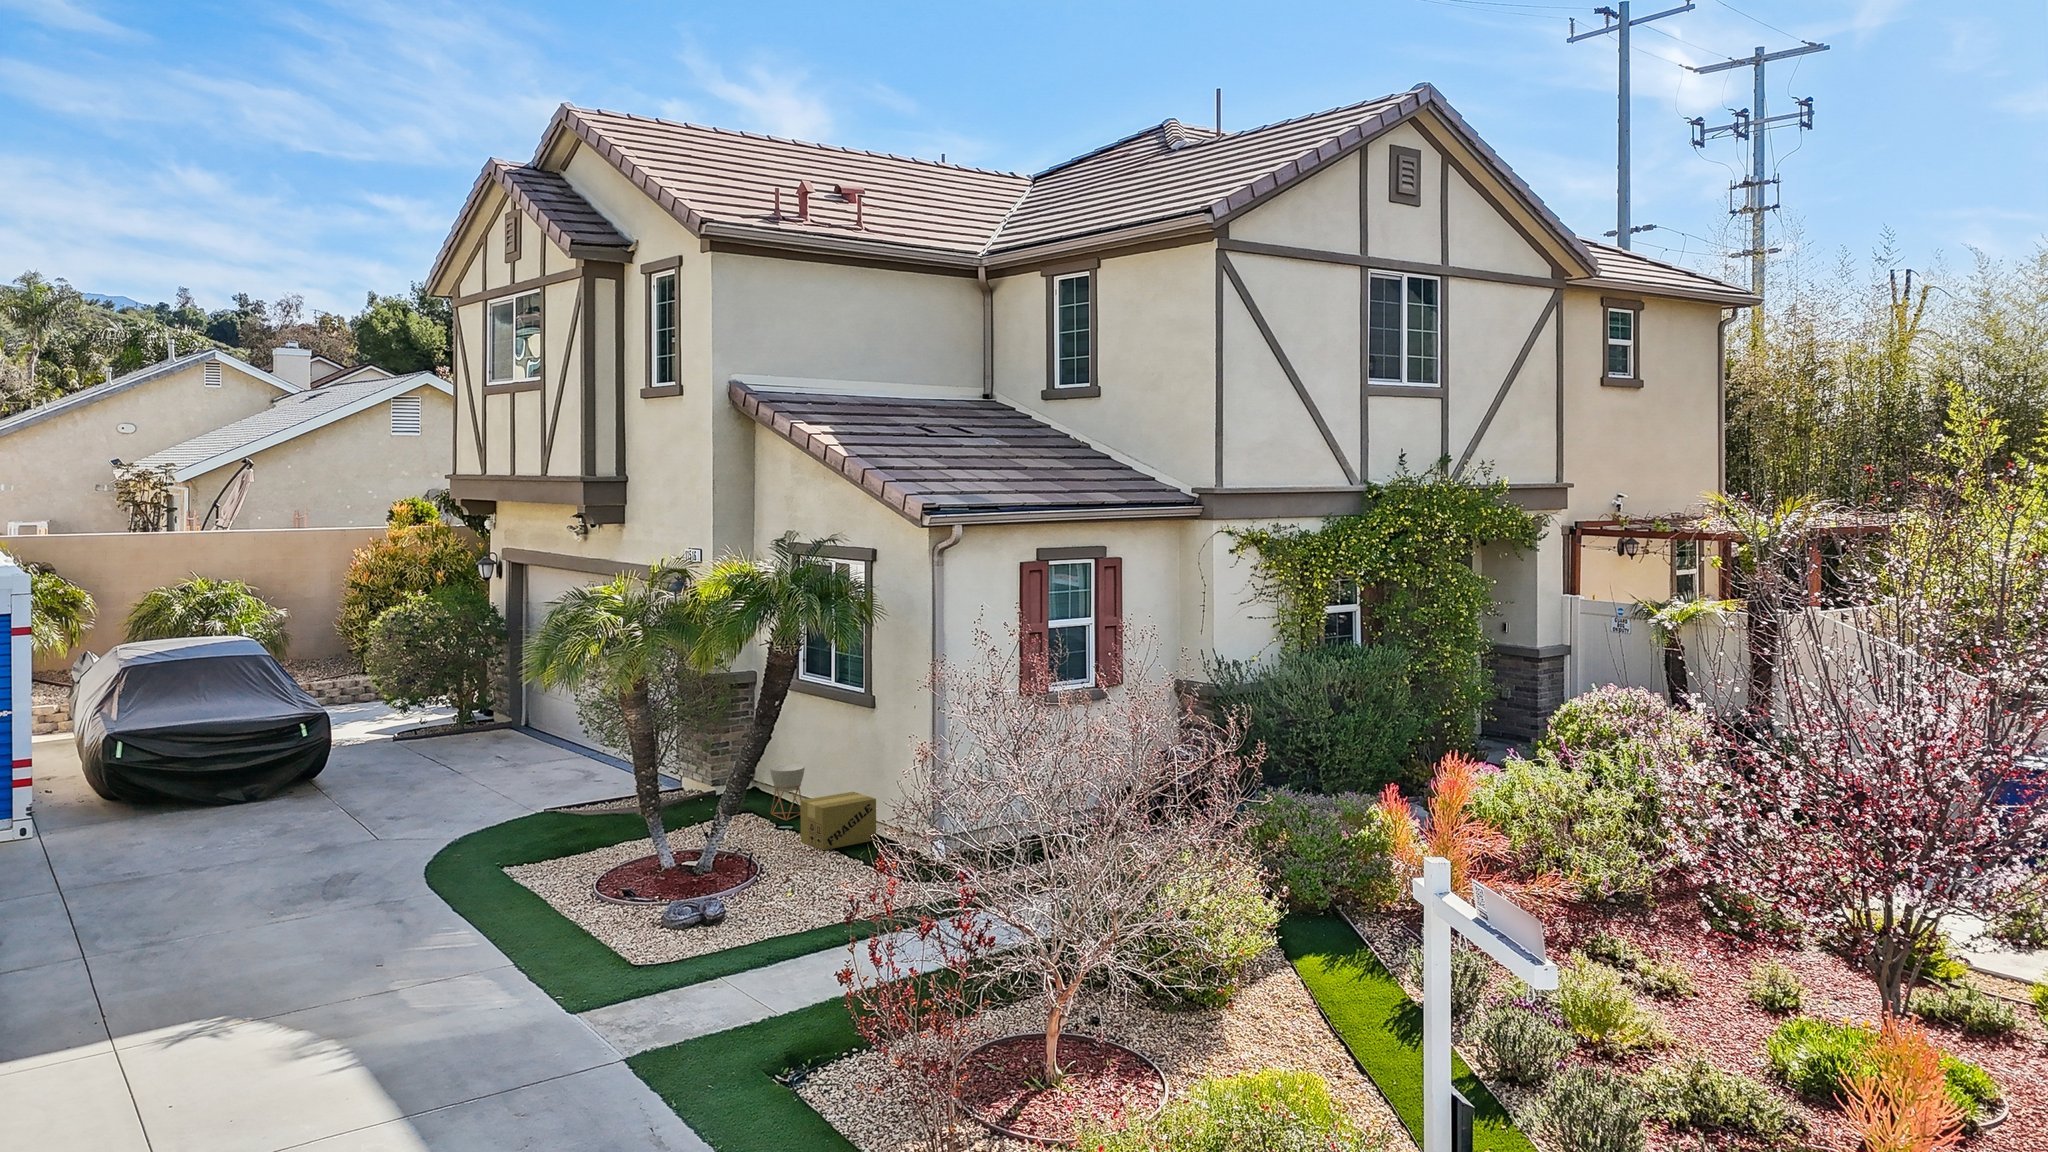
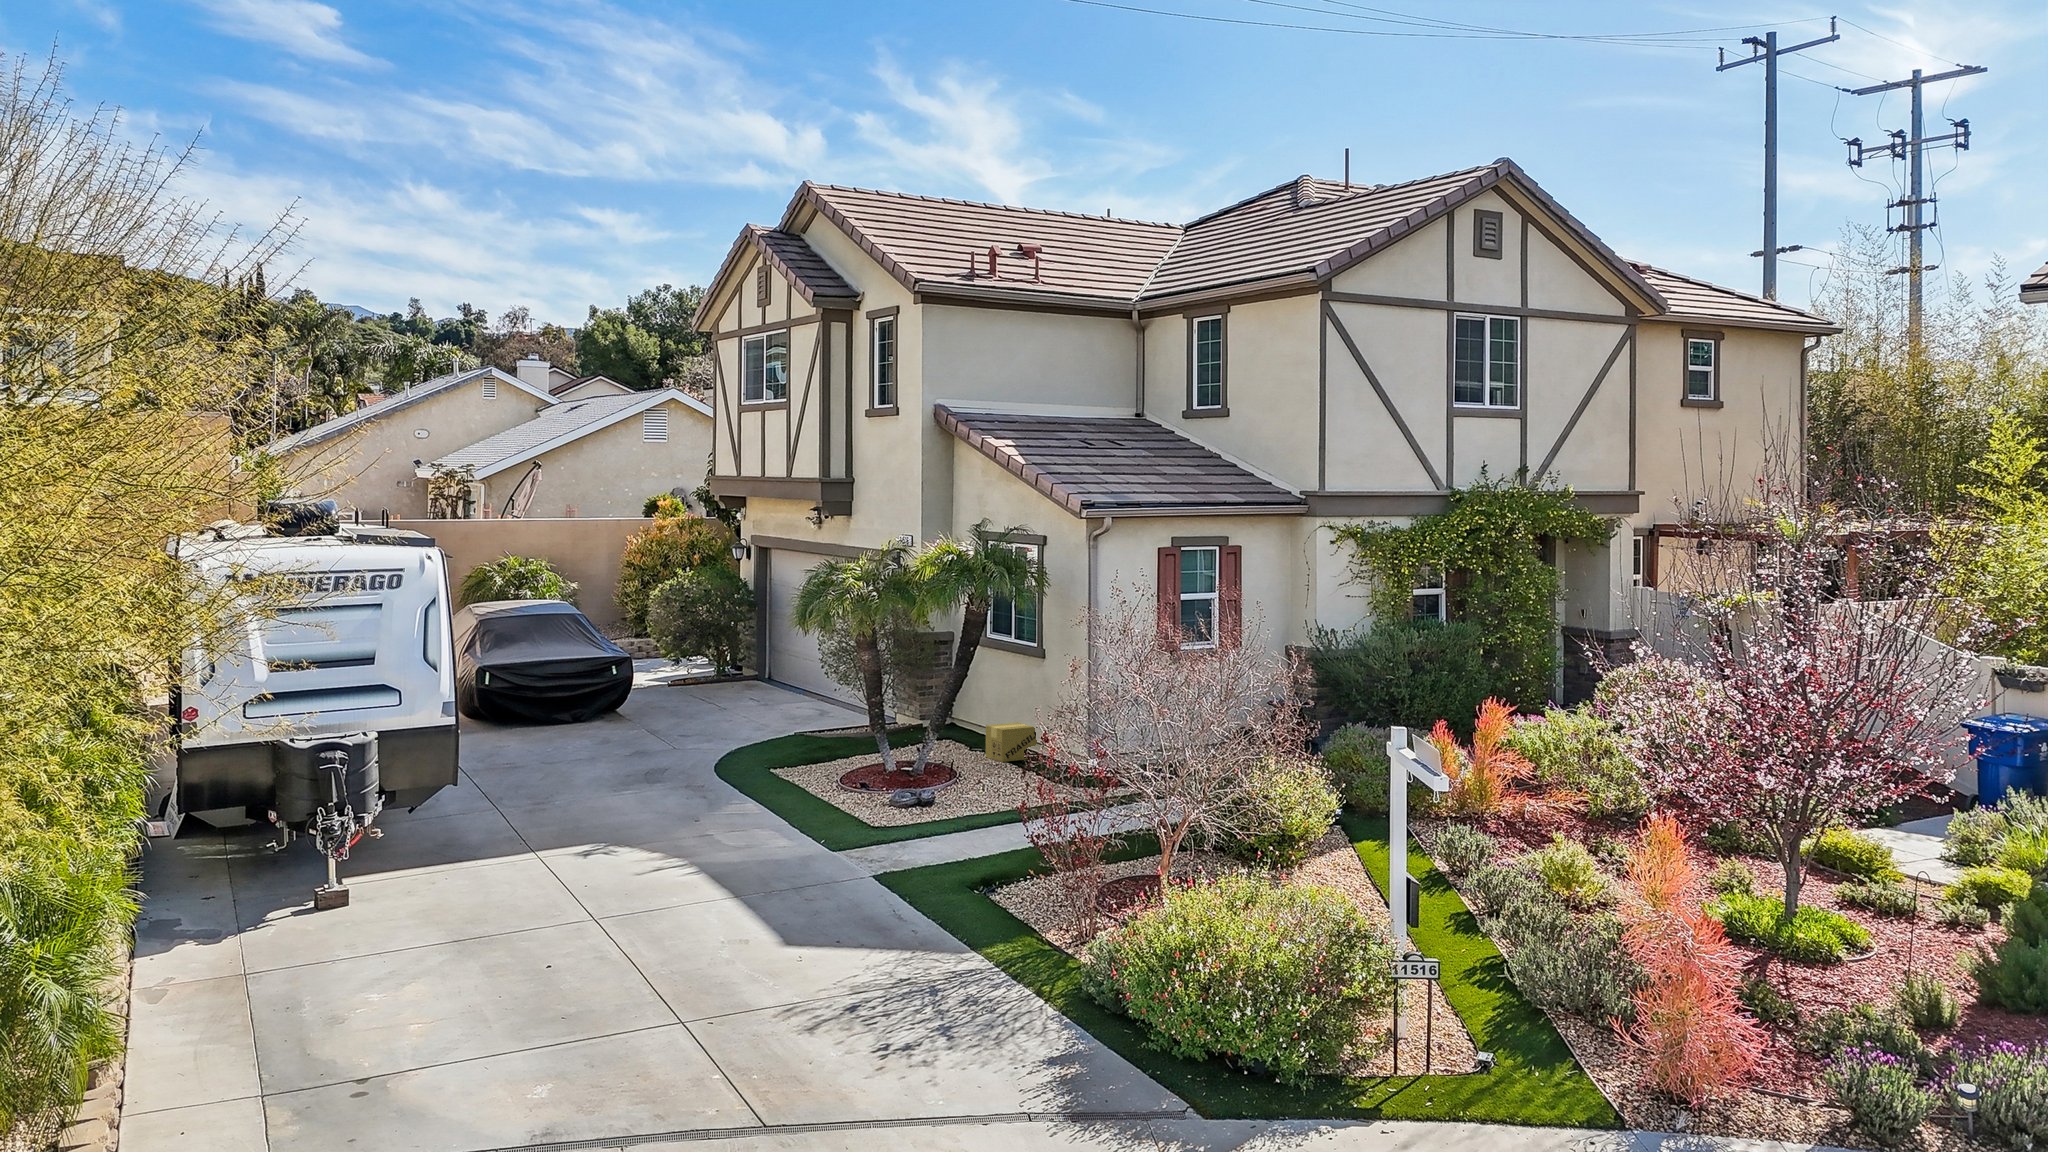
planter: present [770,764,805,821] -> none [962,703,989,745]

